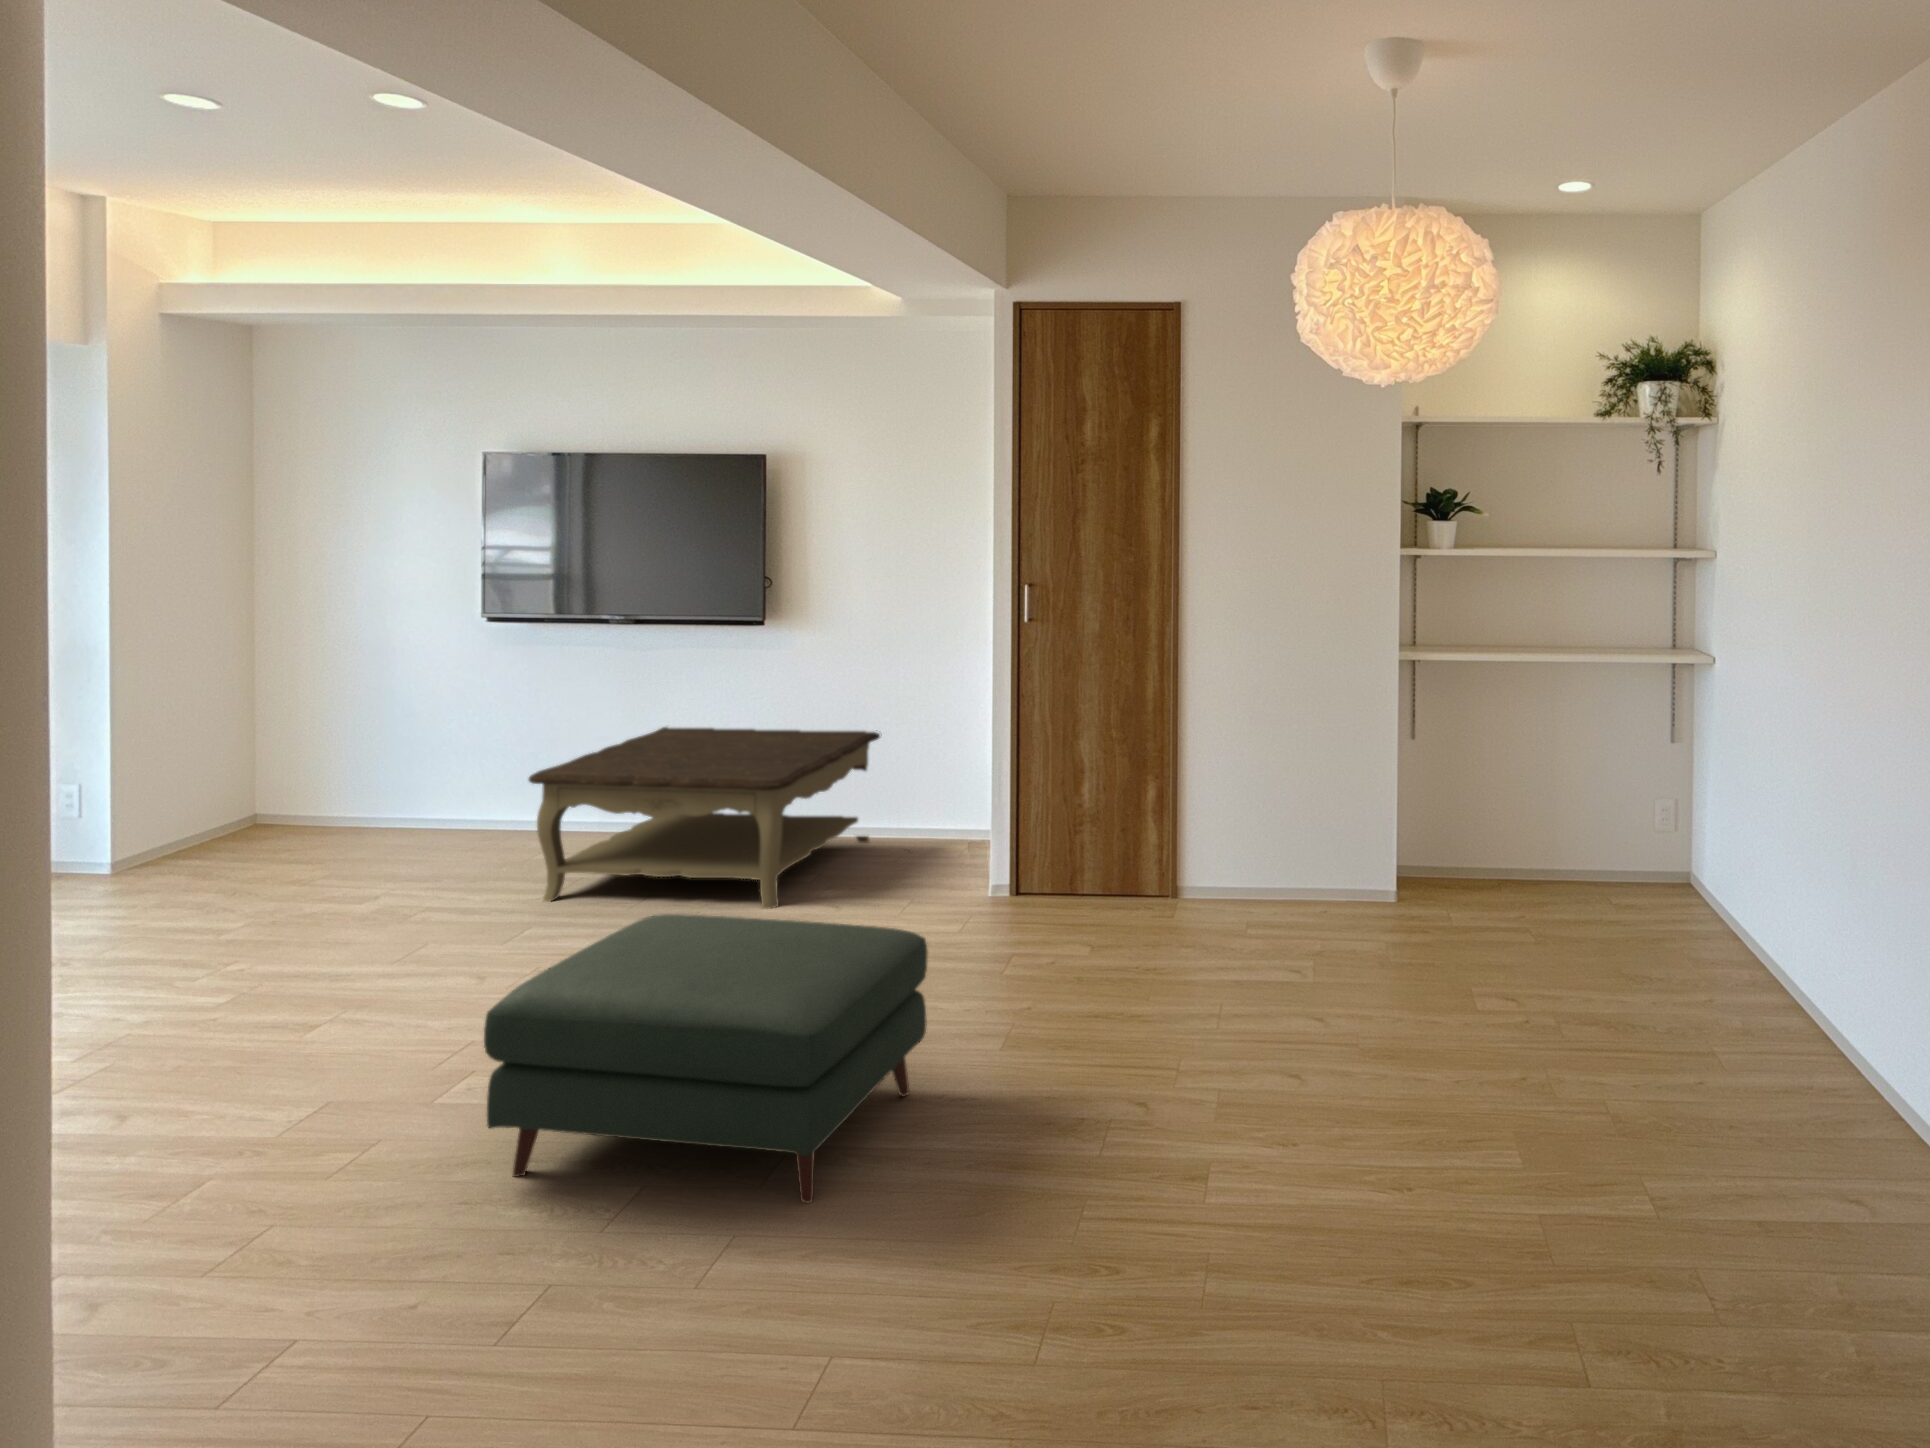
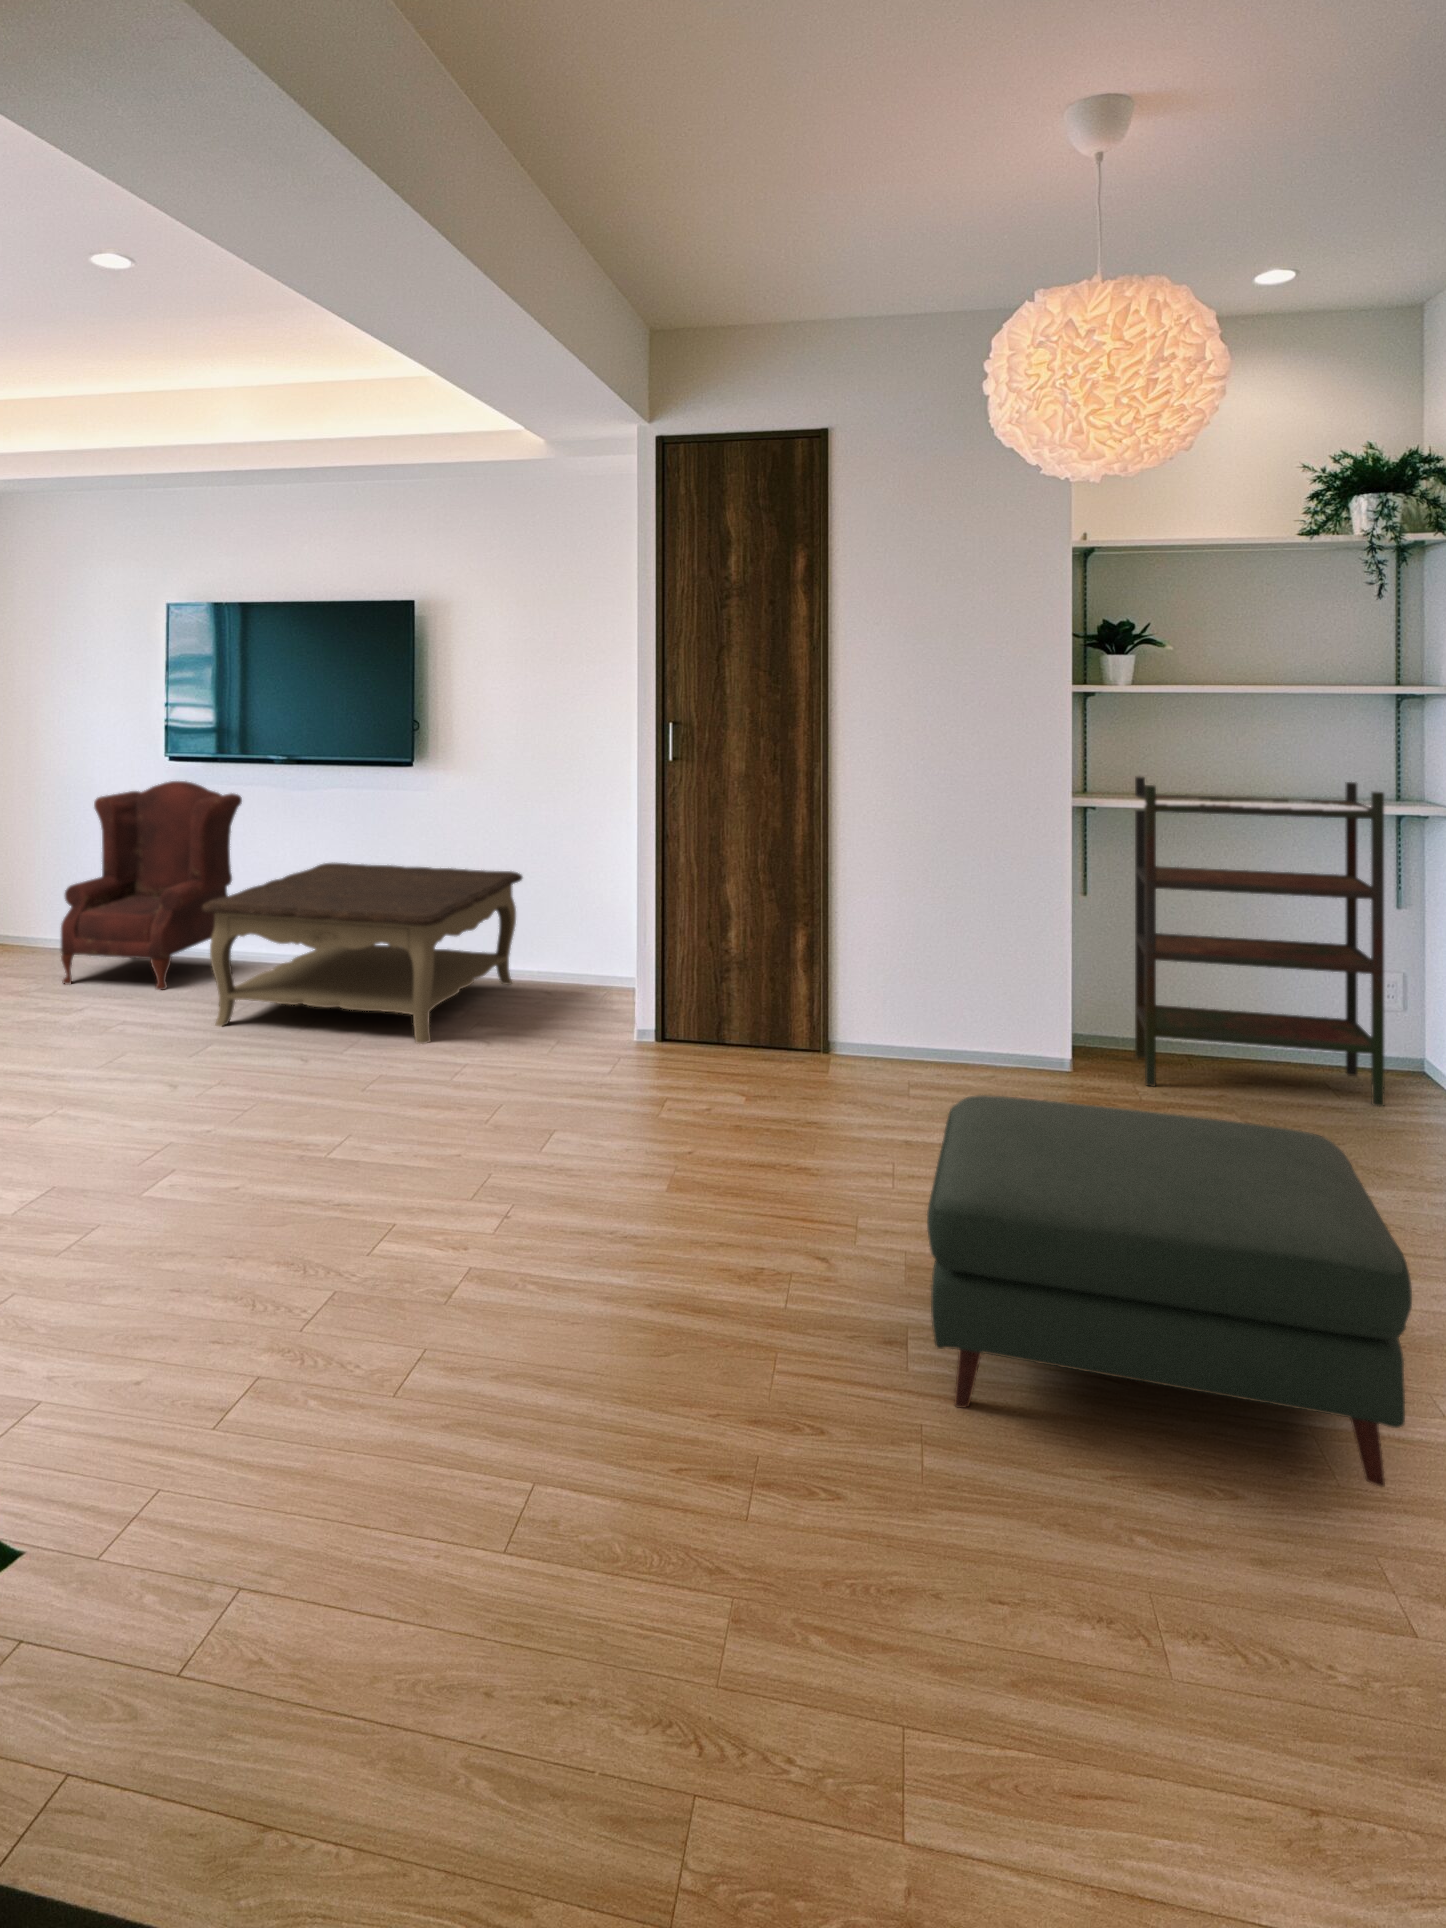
bookshelf: none [1454,631,1657,920] -> present [1135,777,1385,1107]
armchair: none [363,642,577,866] -> present [61,781,242,990]
ottoman: present [484,914,928,1203] -> present [927,1095,1412,1487]

